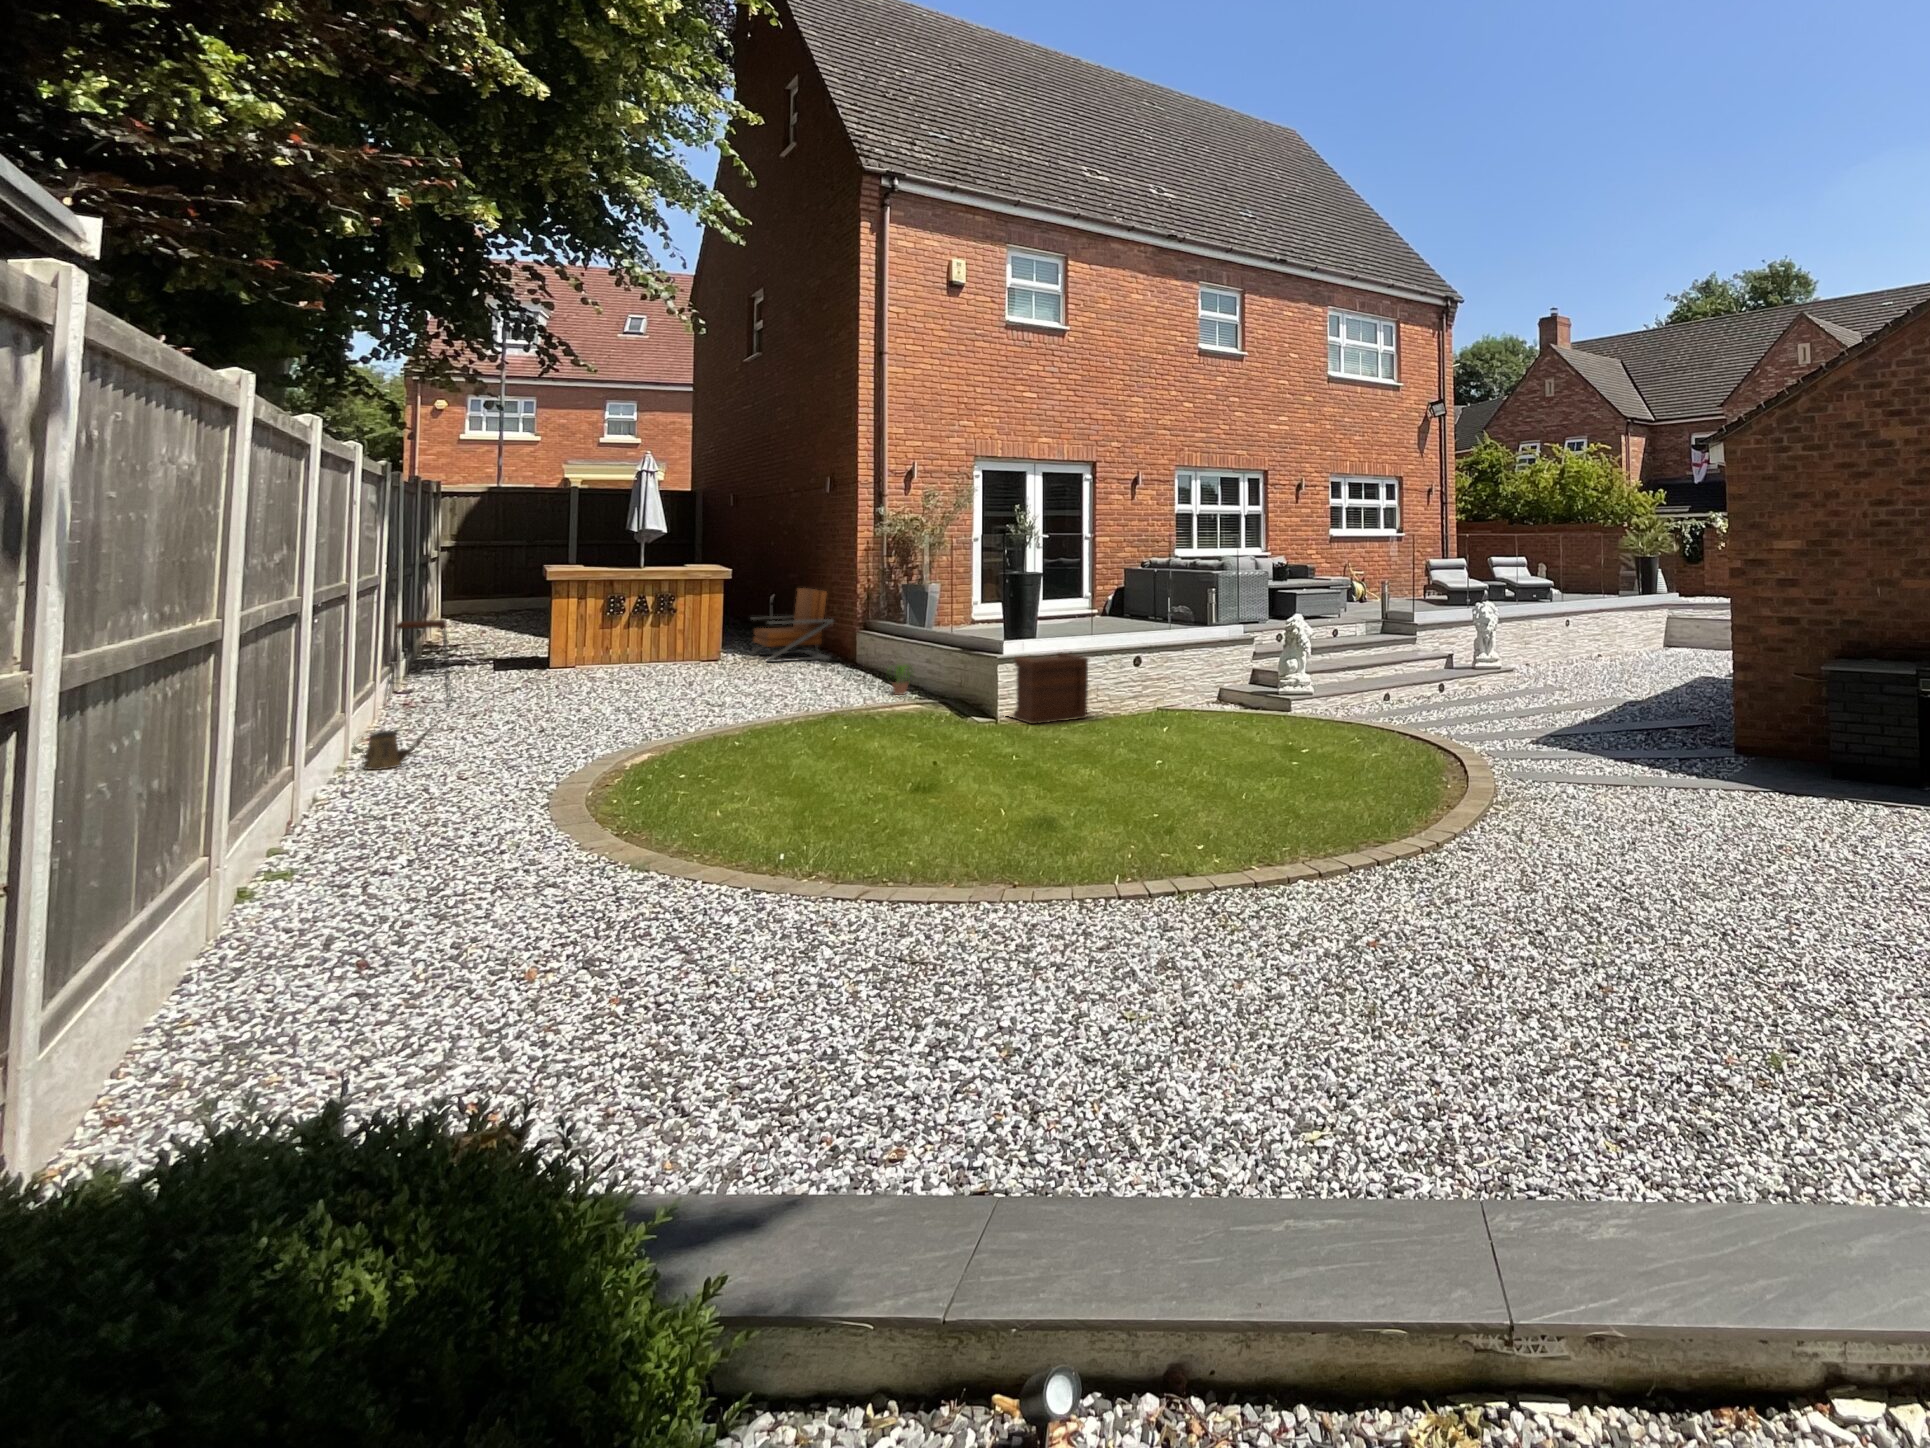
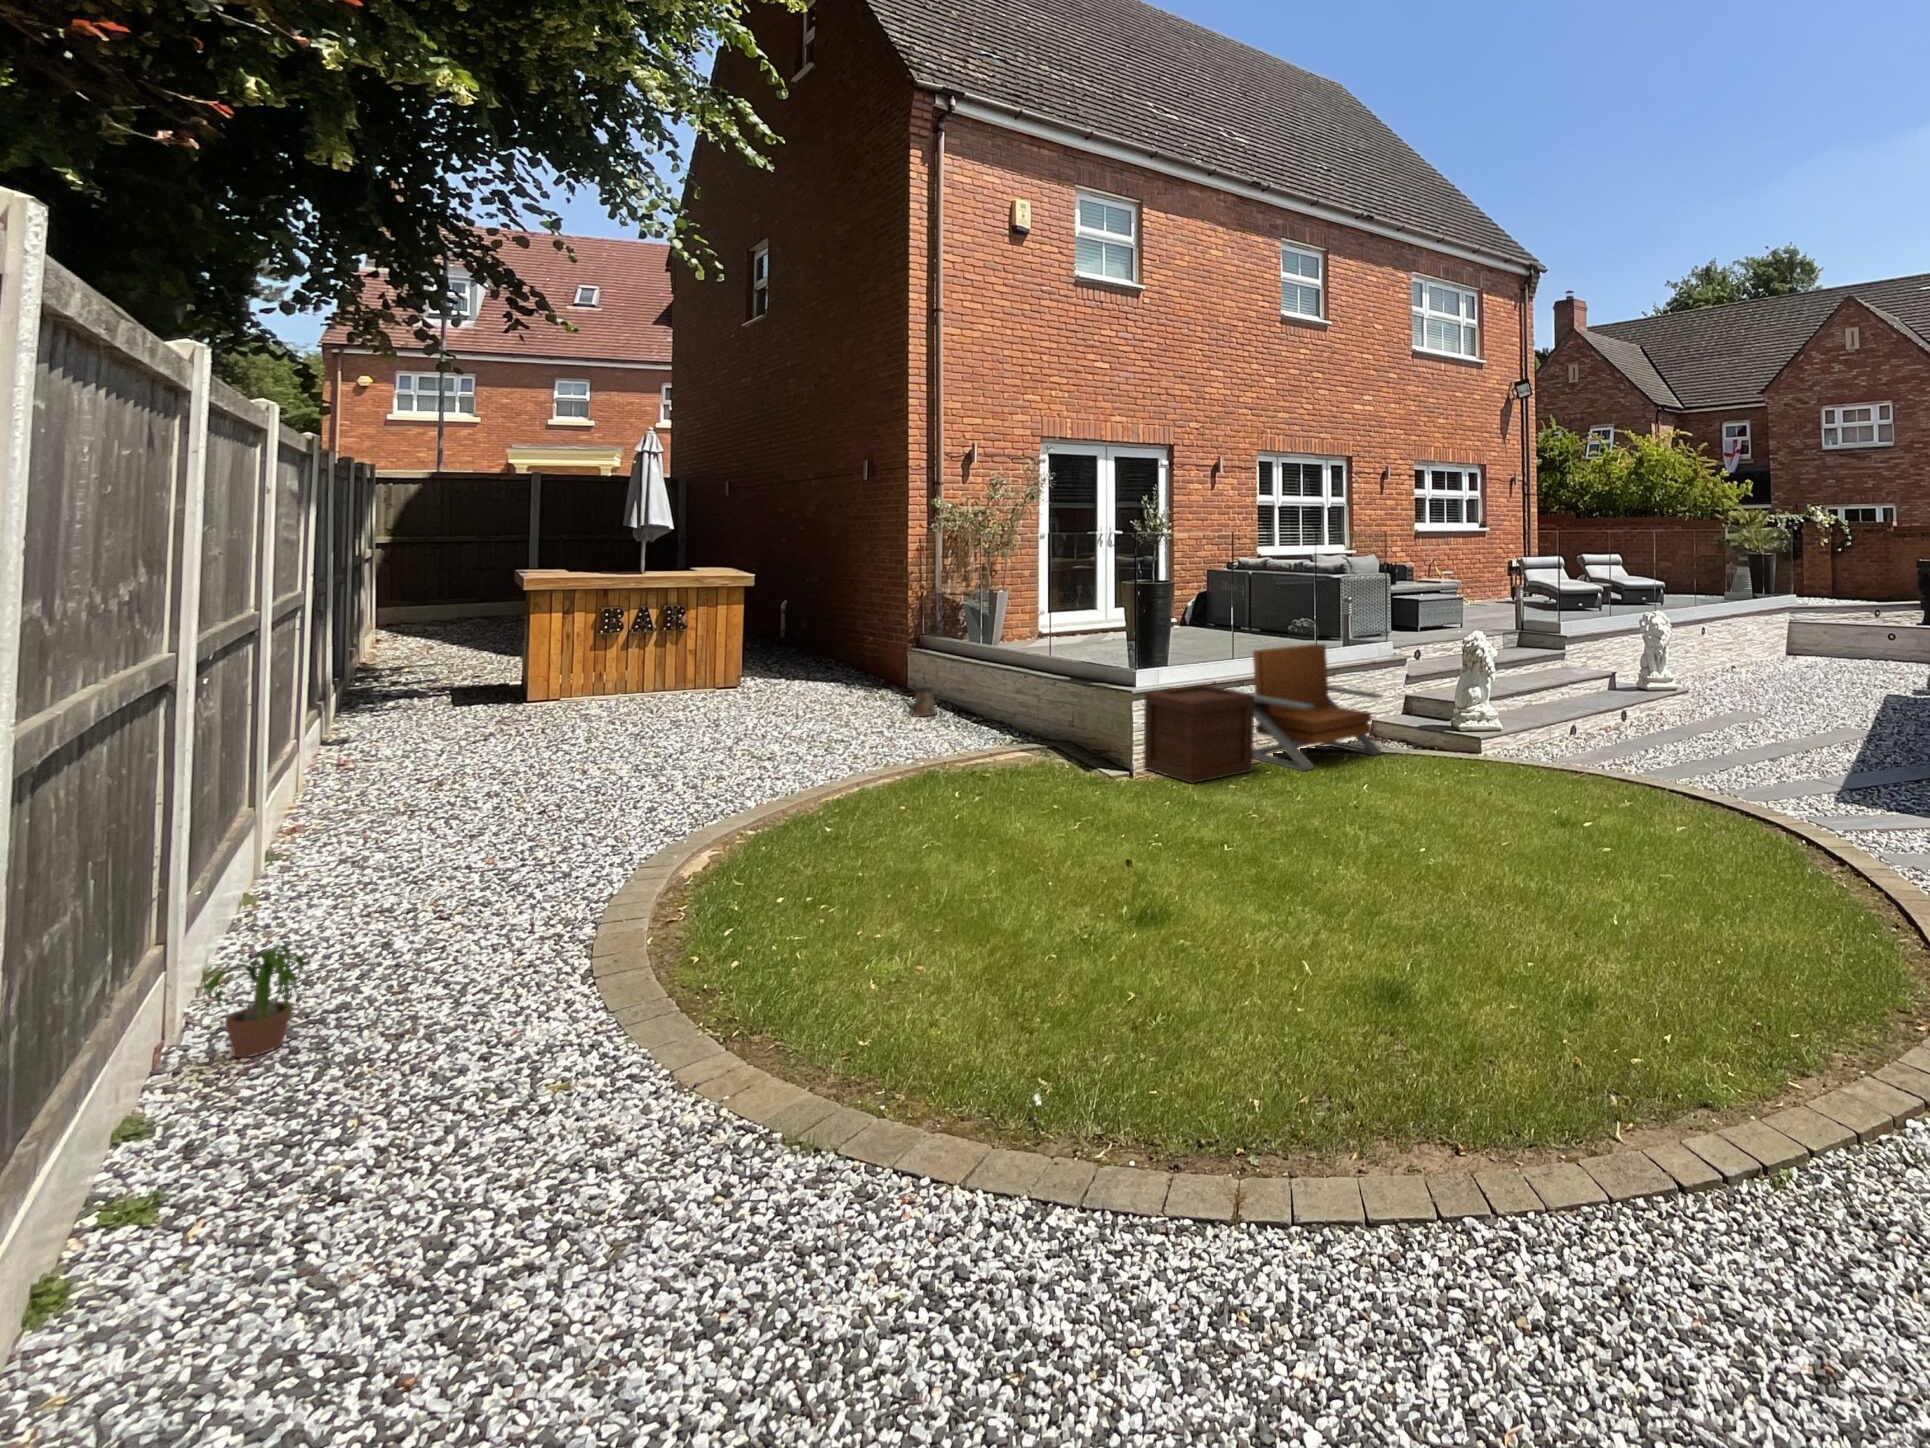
lounge chair: present [750,588,833,662] -> present [1253,644,1383,771]
bar stool: present [384,620,451,708] -> none [306,653,406,786]
potted plant: present [888,665,911,695] -> present [196,945,309,1058]
watering can: present [354,724,437,770] -> present [895,687,942,717]

